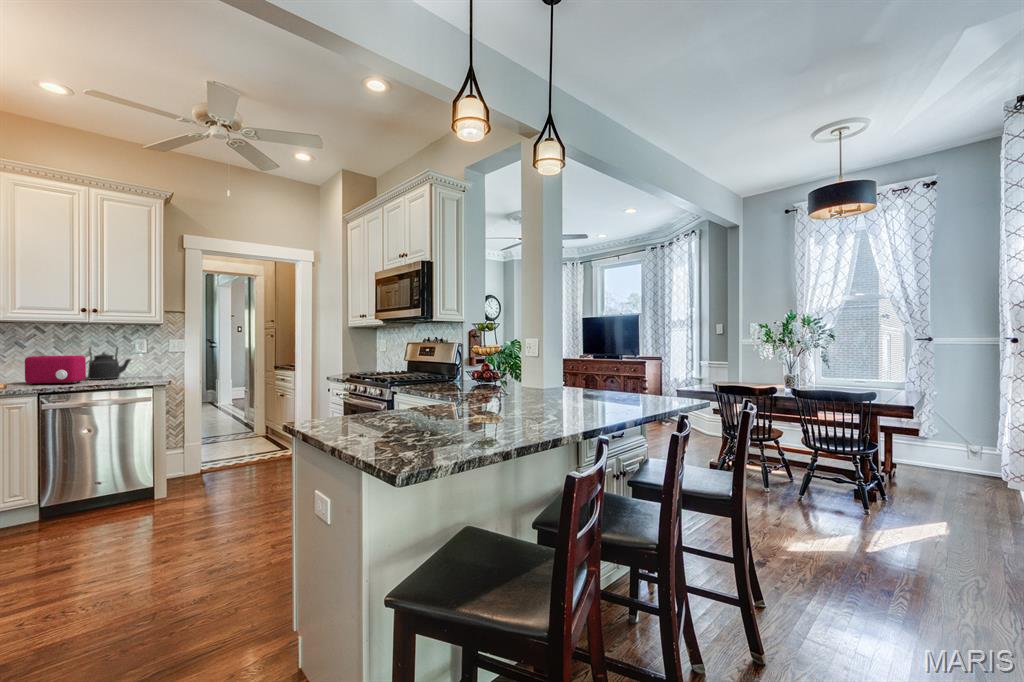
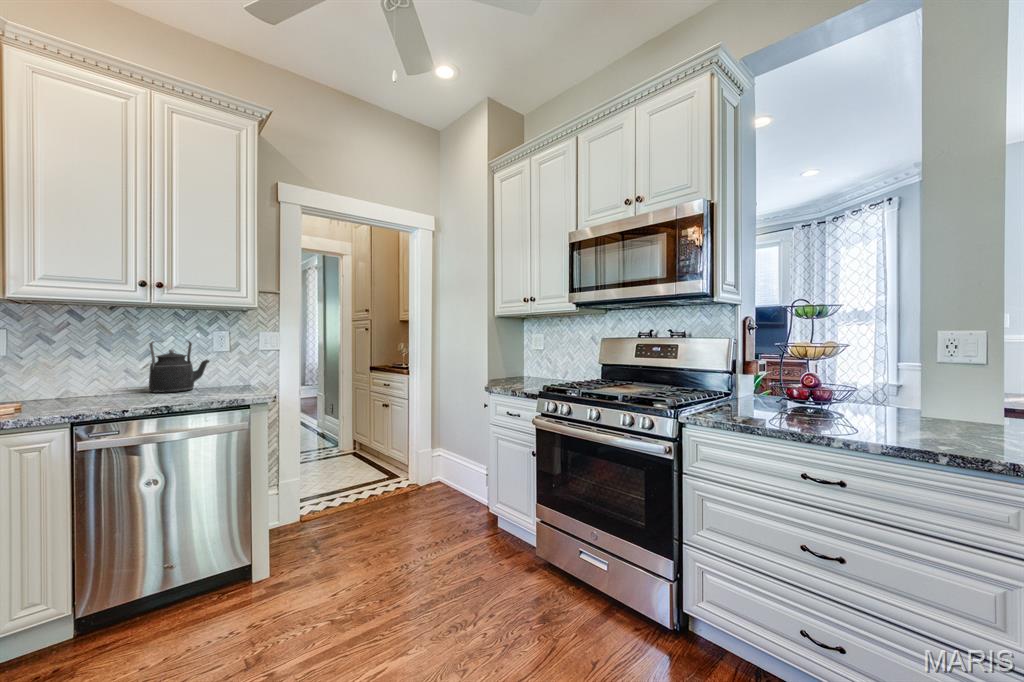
toaster: present [25,355,86,385] -> none [49,356,146,404]

